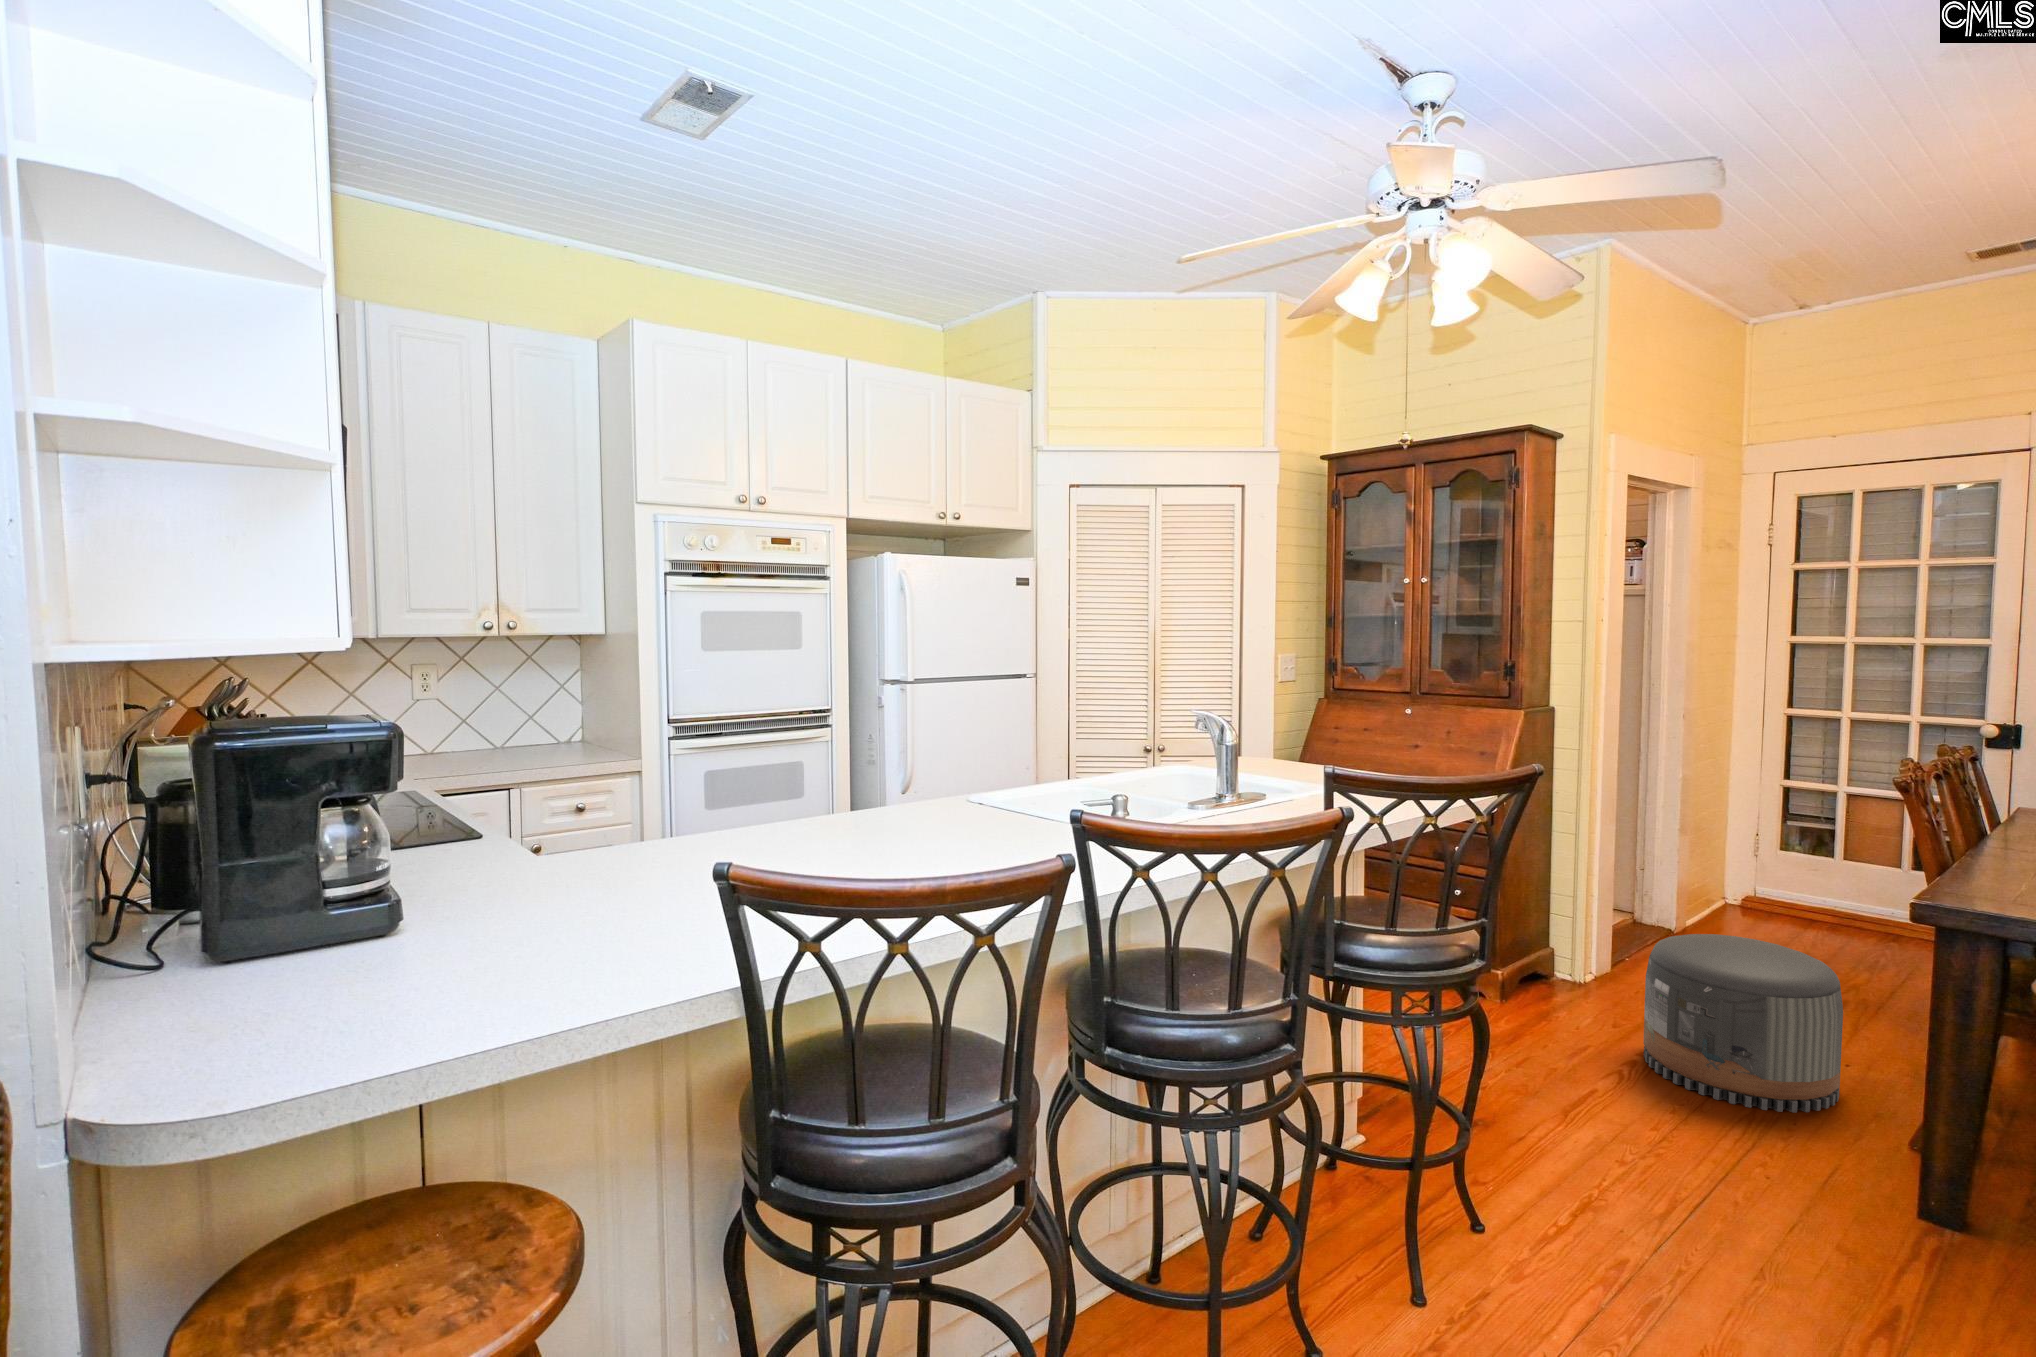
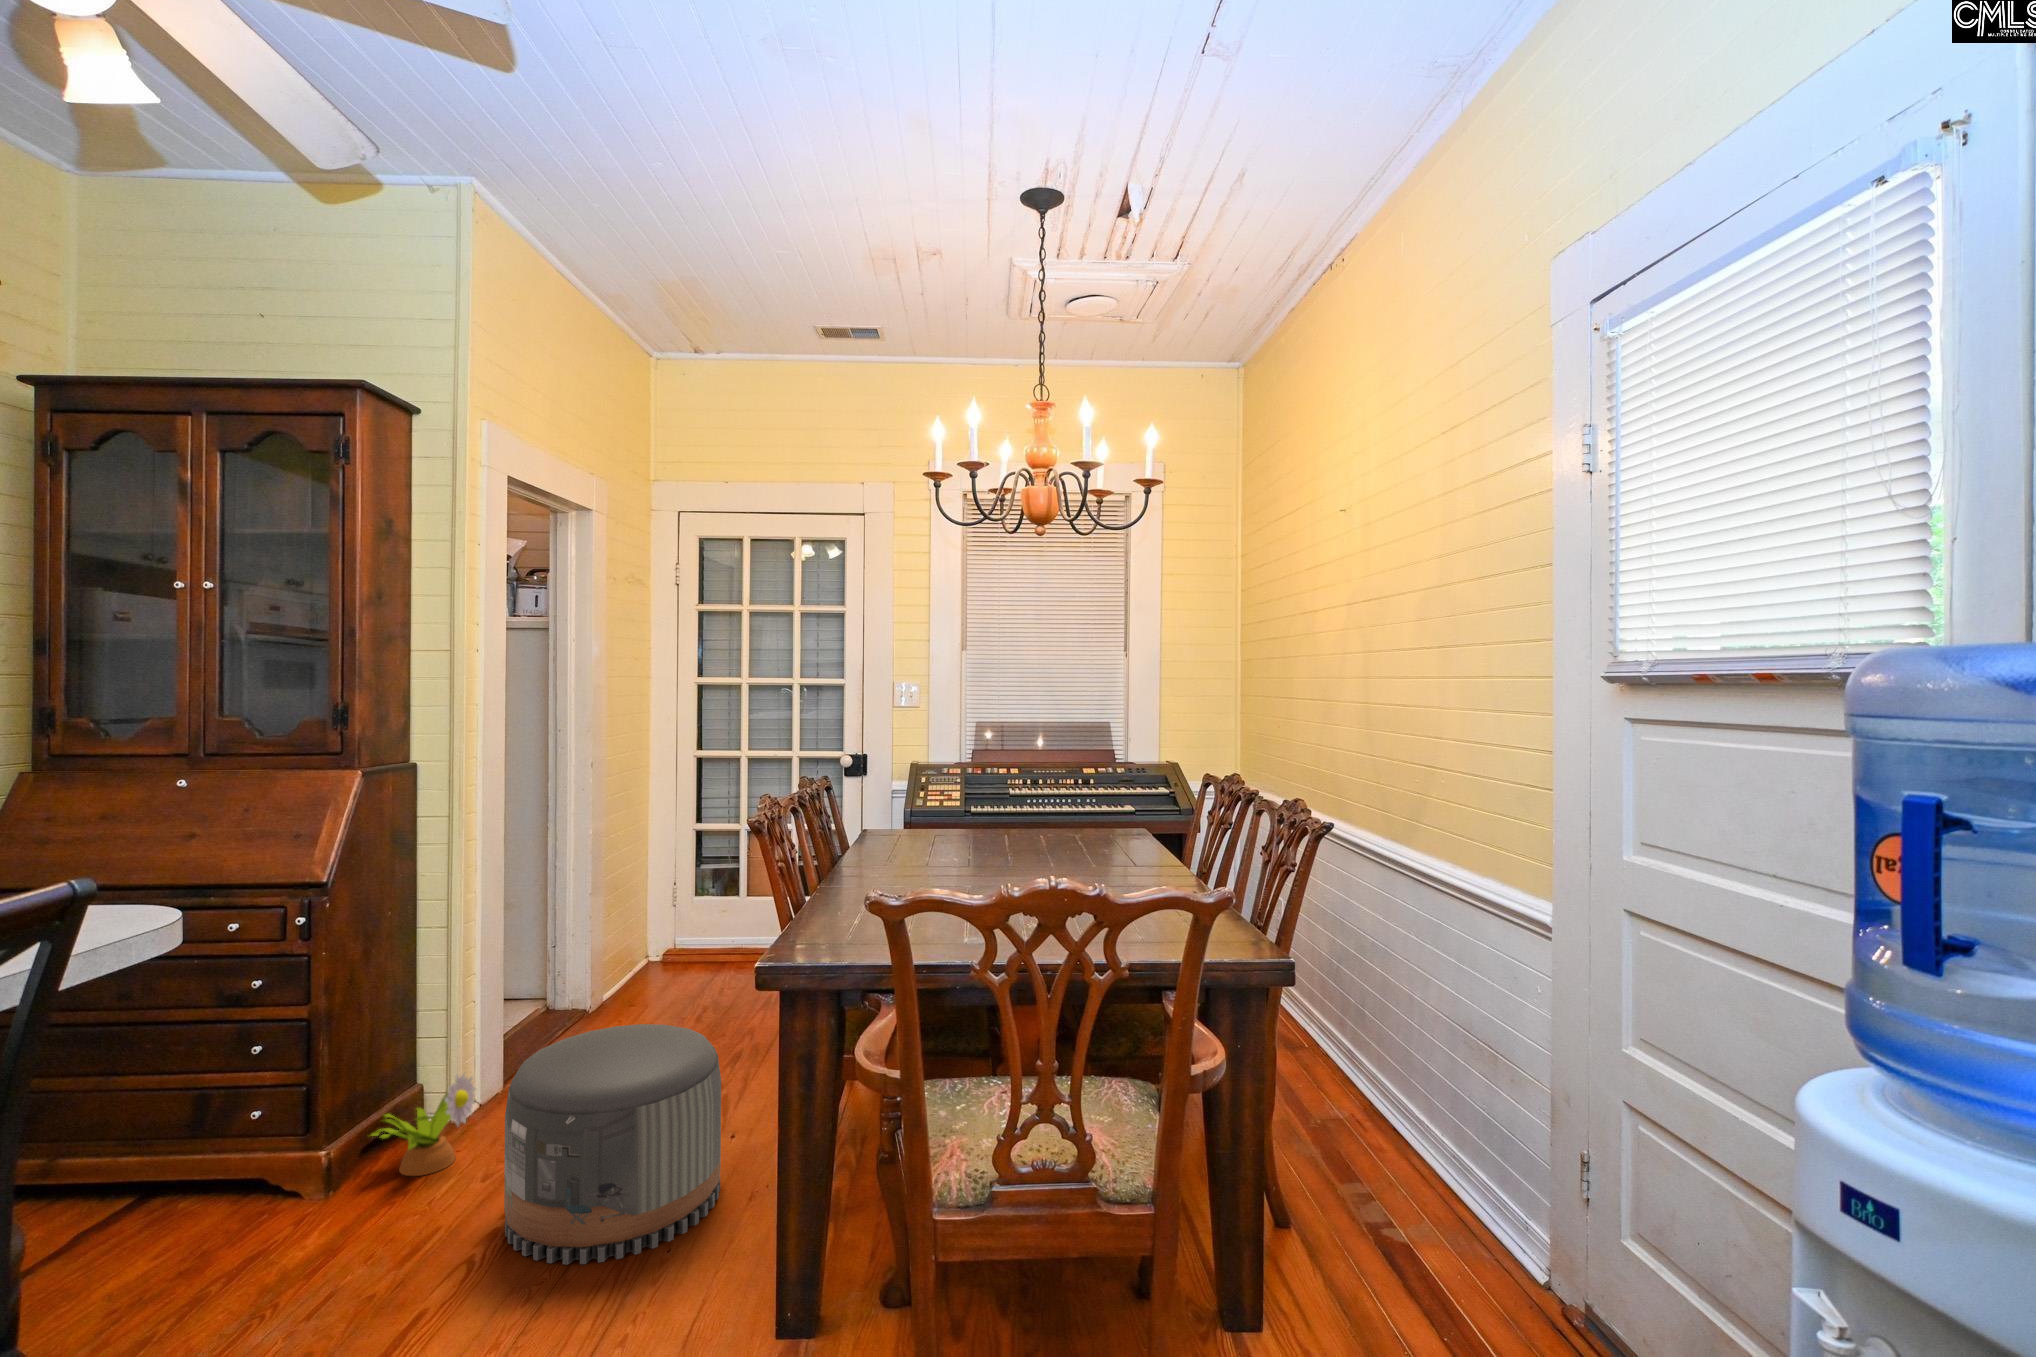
decorative plant: none [1529,942,1605,1008] -> present [372,1074,475,1176]

